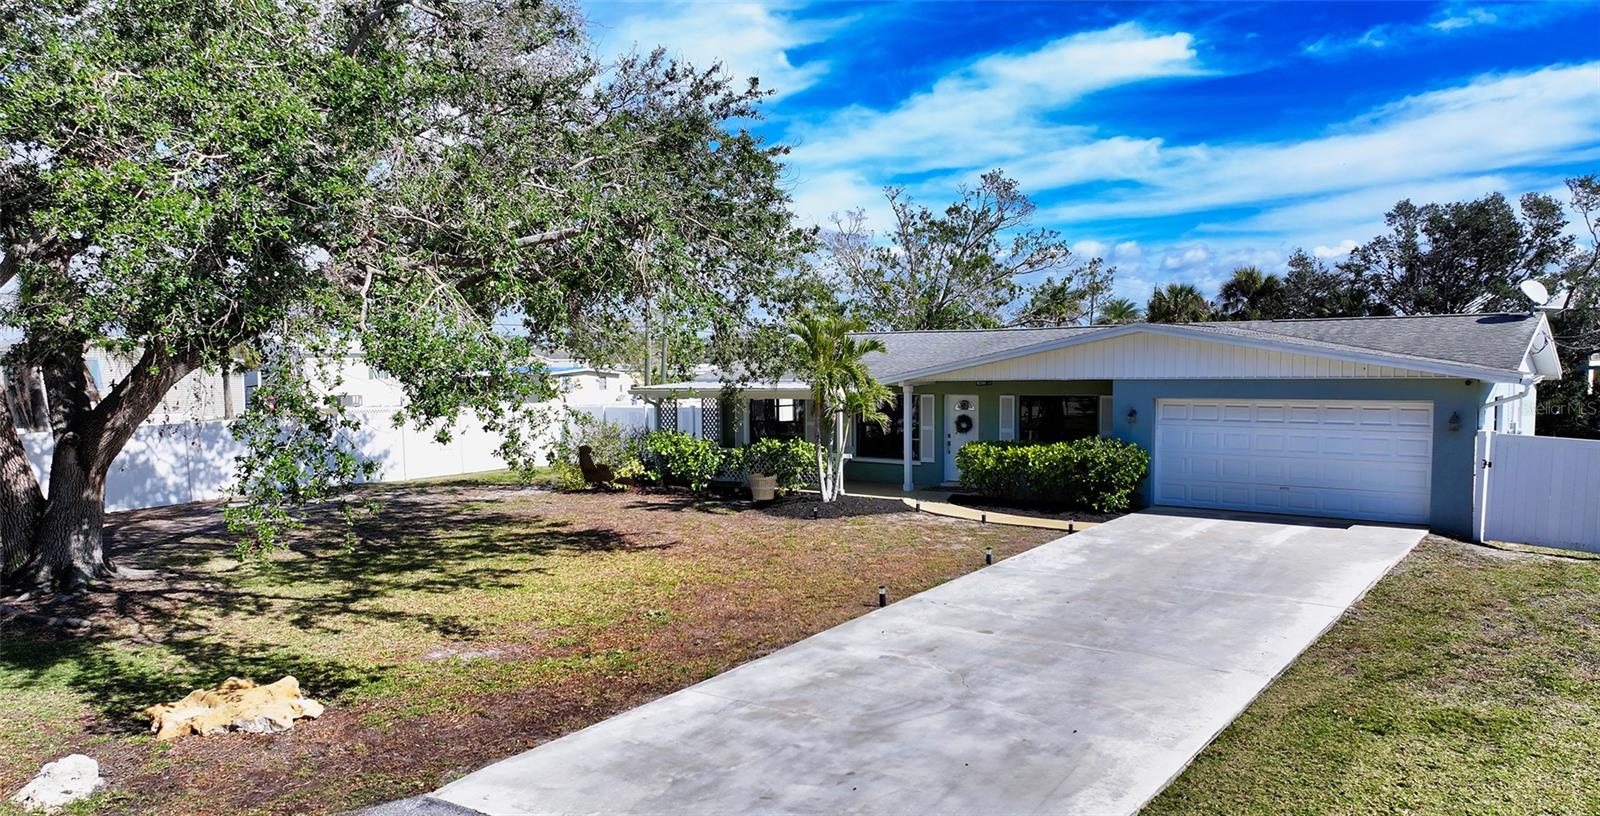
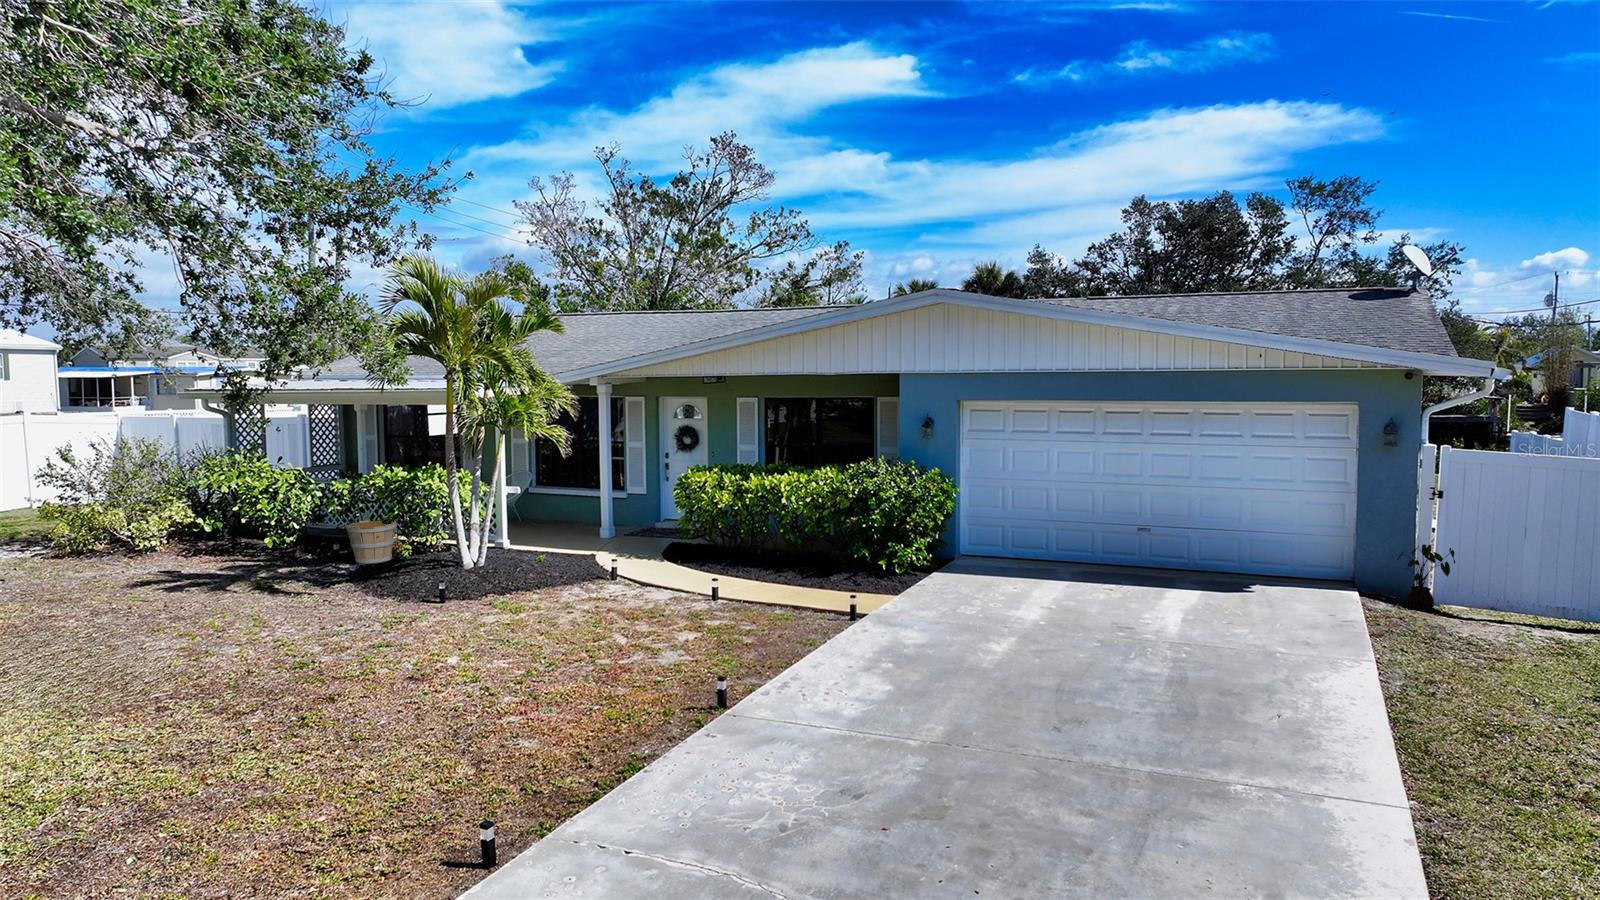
lounge chair: present [578,445,635,494] -> none [42,481,161,563]
house plant: none [1467,499,1512,544] -> present [1397,544,1455,609]

